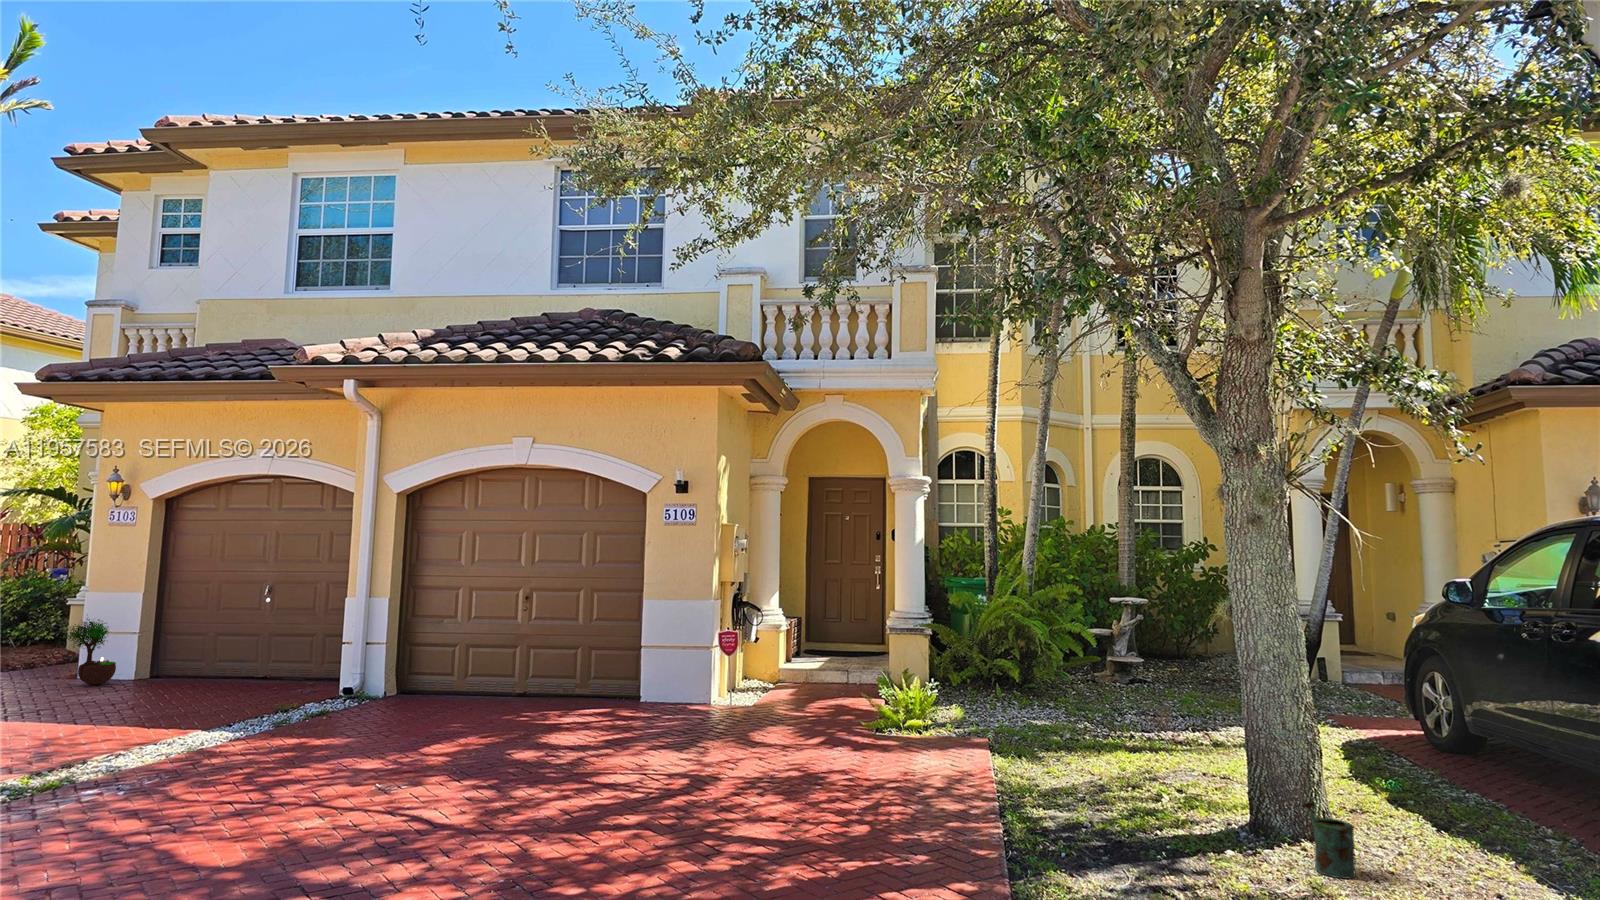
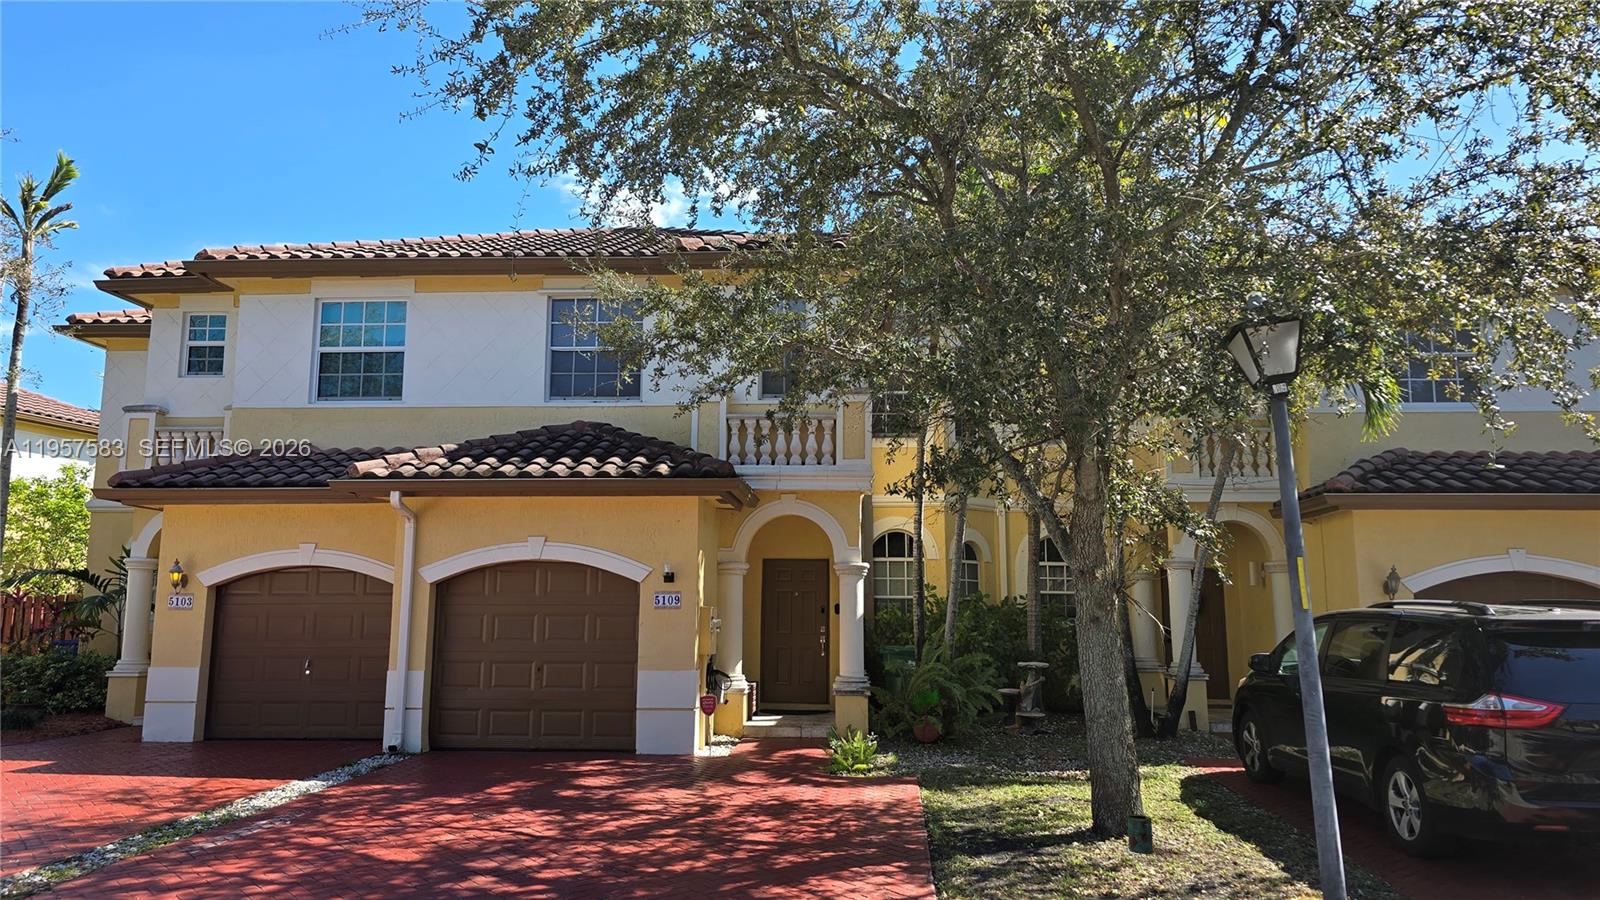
potted tree: present [62,618,116,685] -> present [910,689,939,743]

